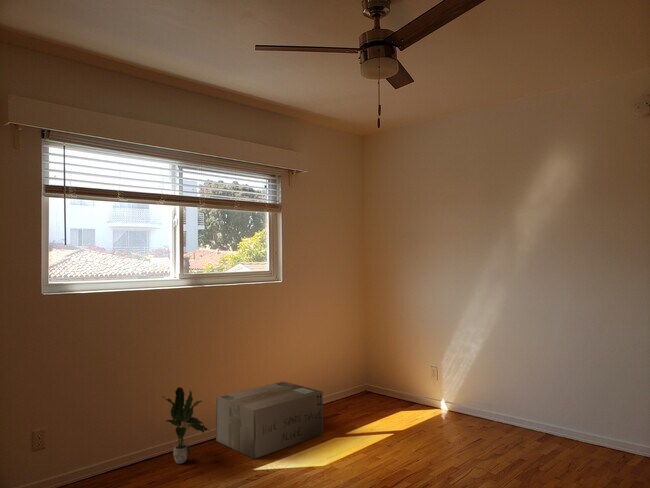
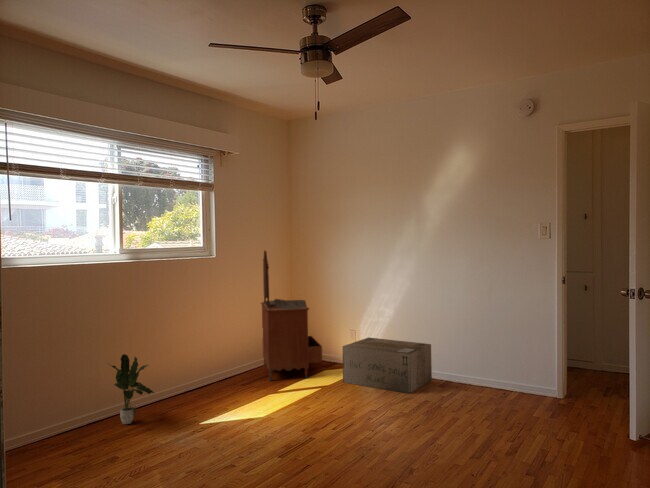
dresser: none [332,275,398,419] -> present [261,251,322,381]
cardboard box: present [216,381,323,459] -> present [343,337,432,393]

